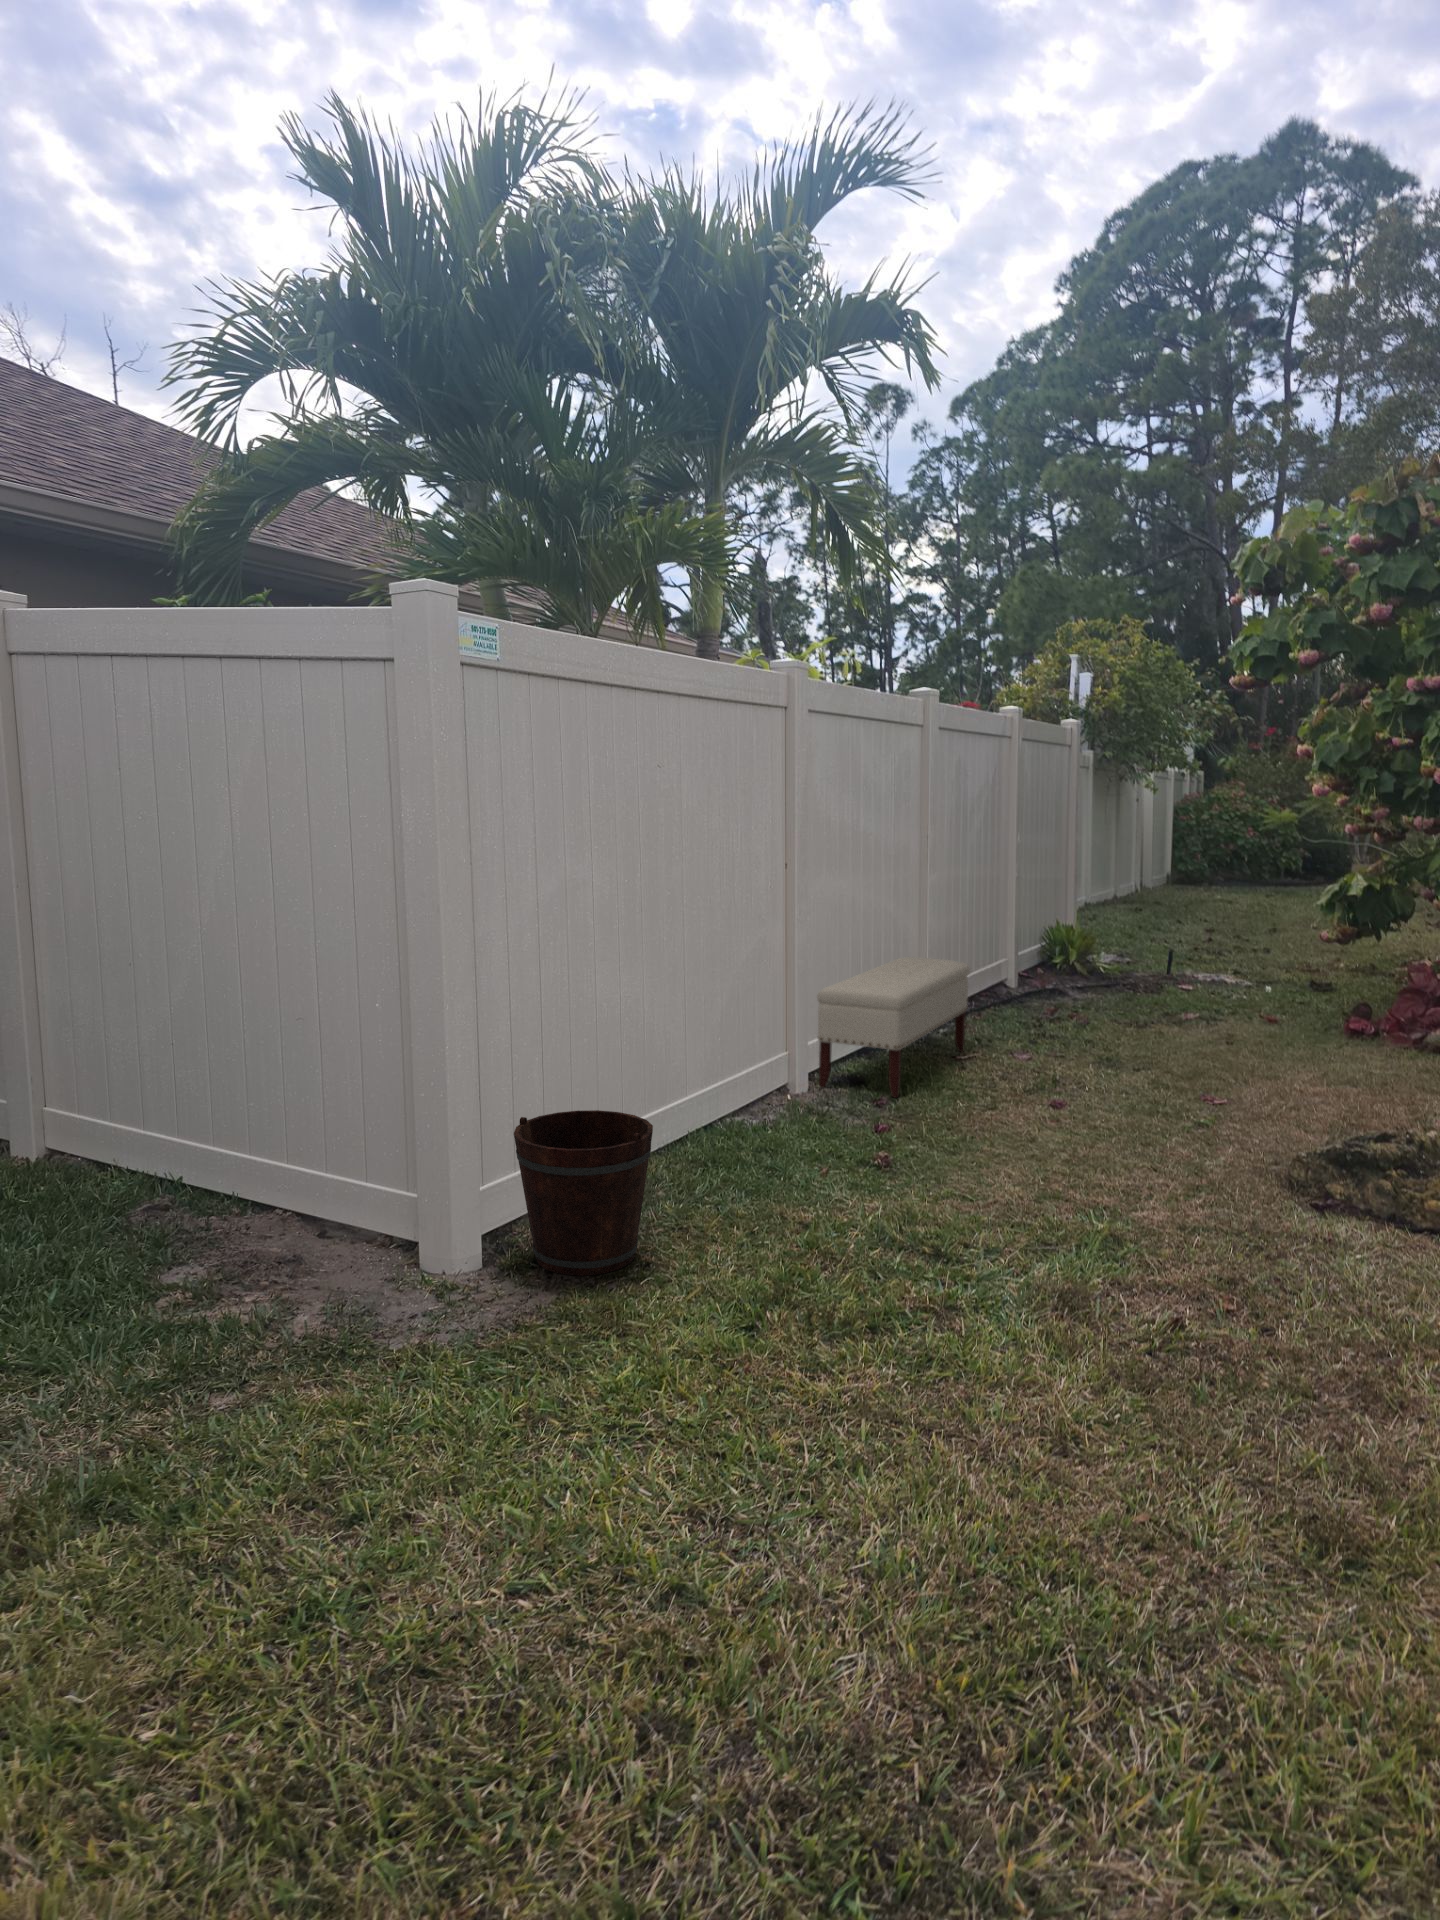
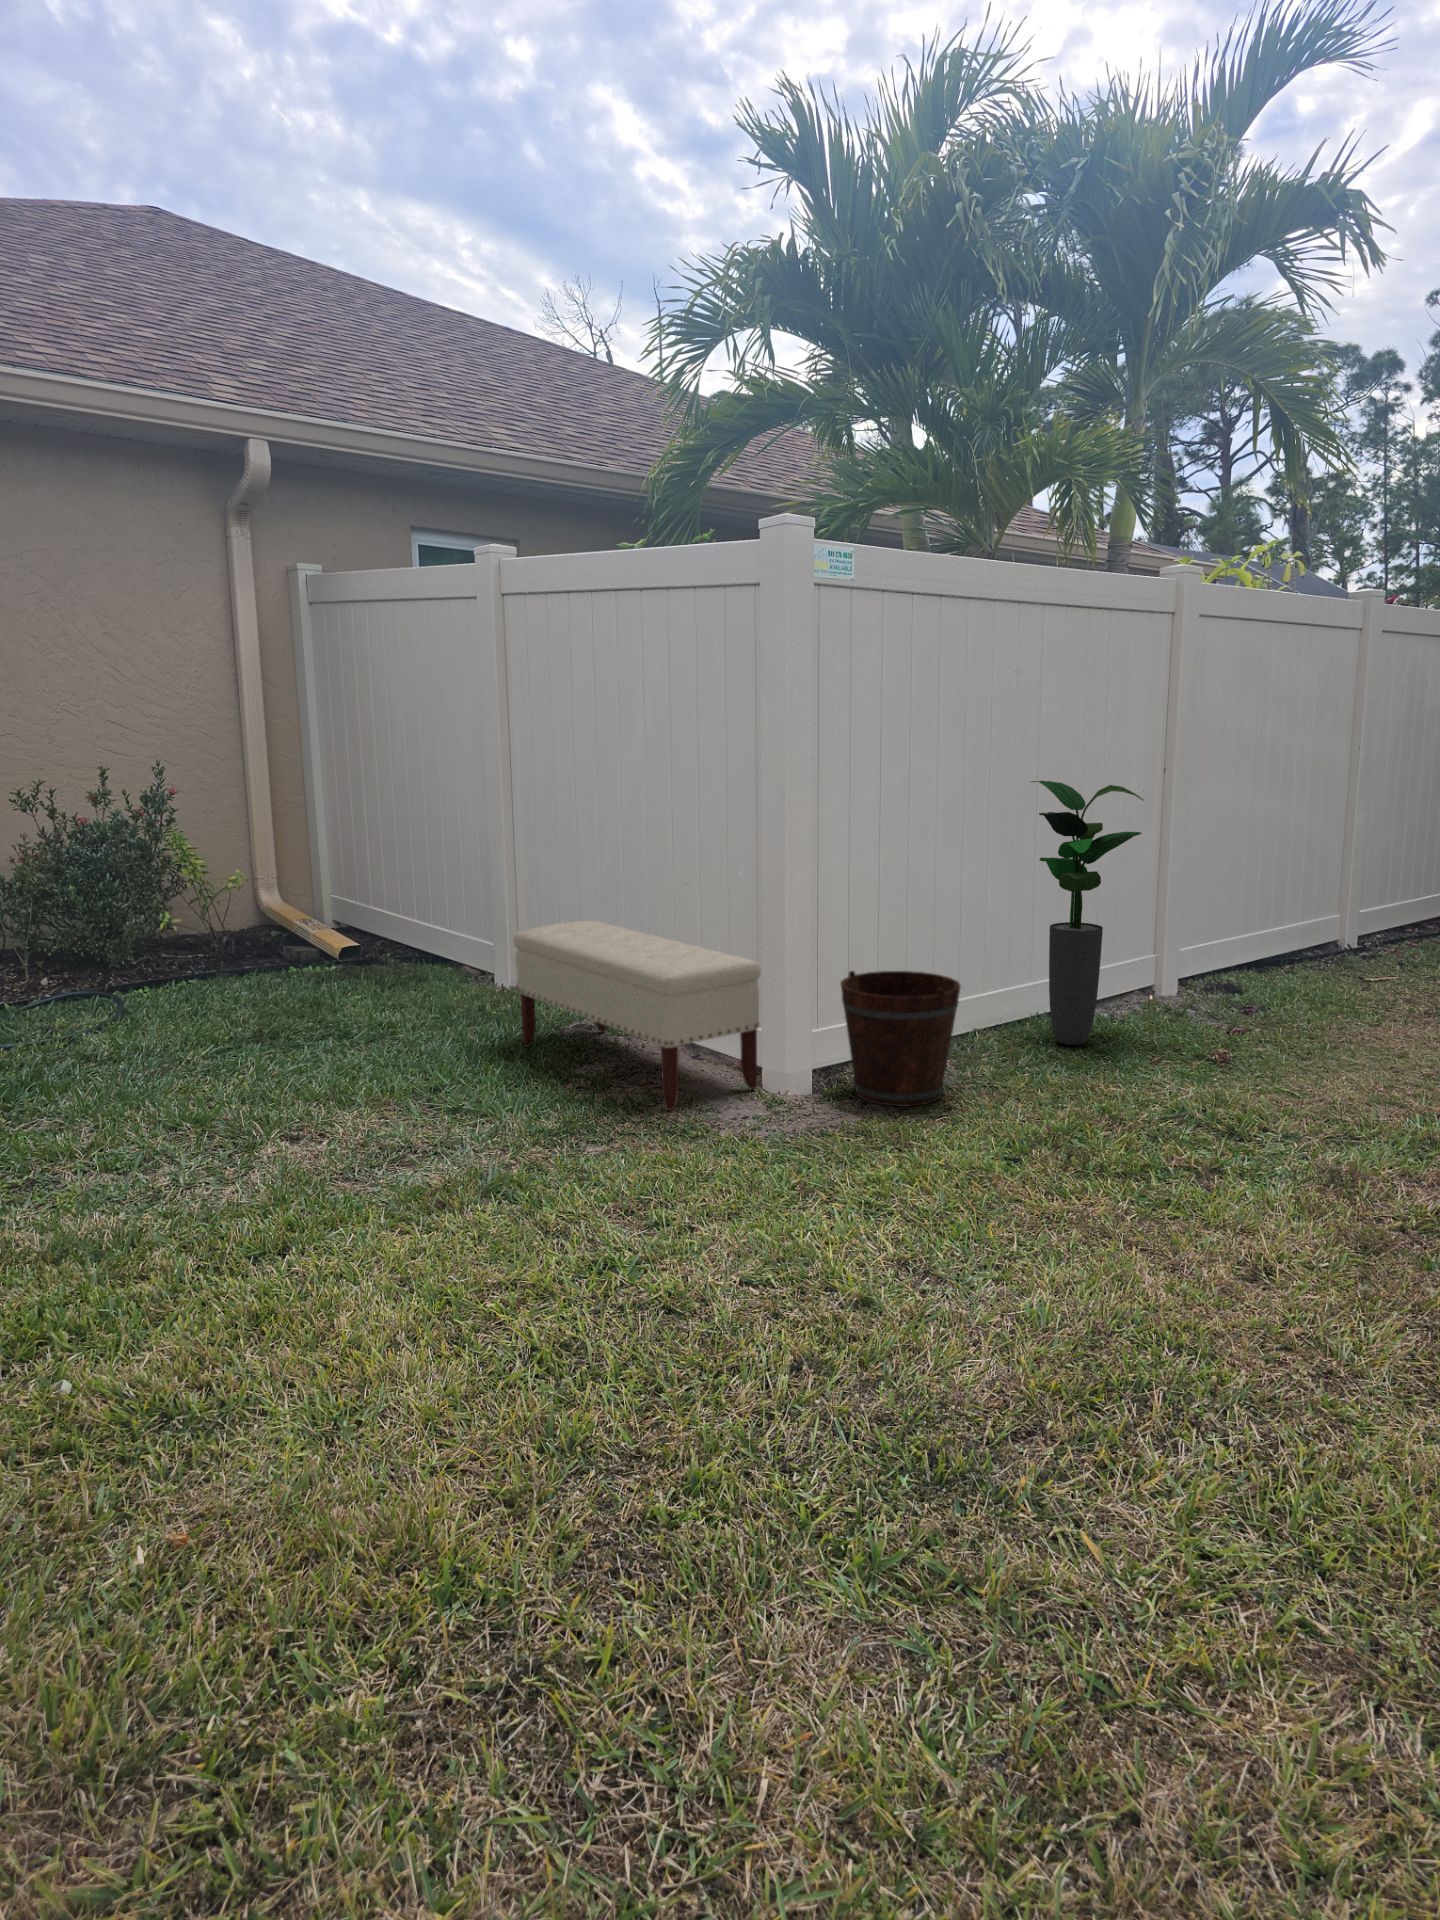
potted plant: none [683,885,806,1168] -> present [1031,781,1144,1045]
bench: present [817,957,970,1098] -> present [514,920,761,1110]

